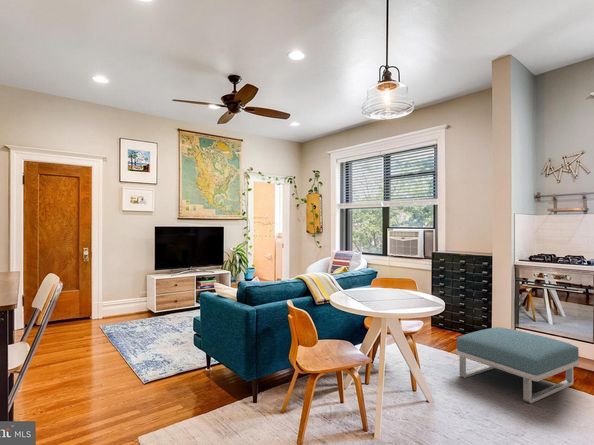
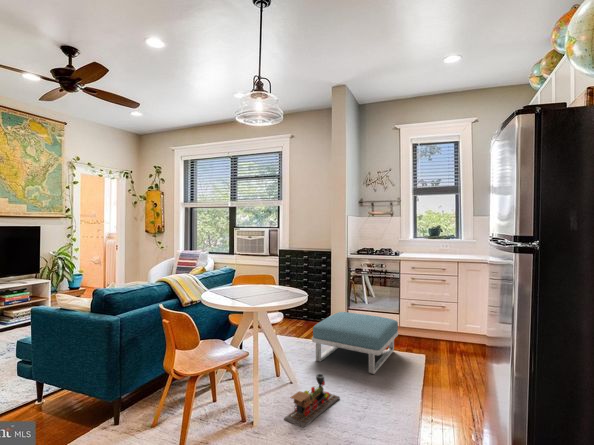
toy train: none [402,384,473,433] -> present [284,374,340,428]

